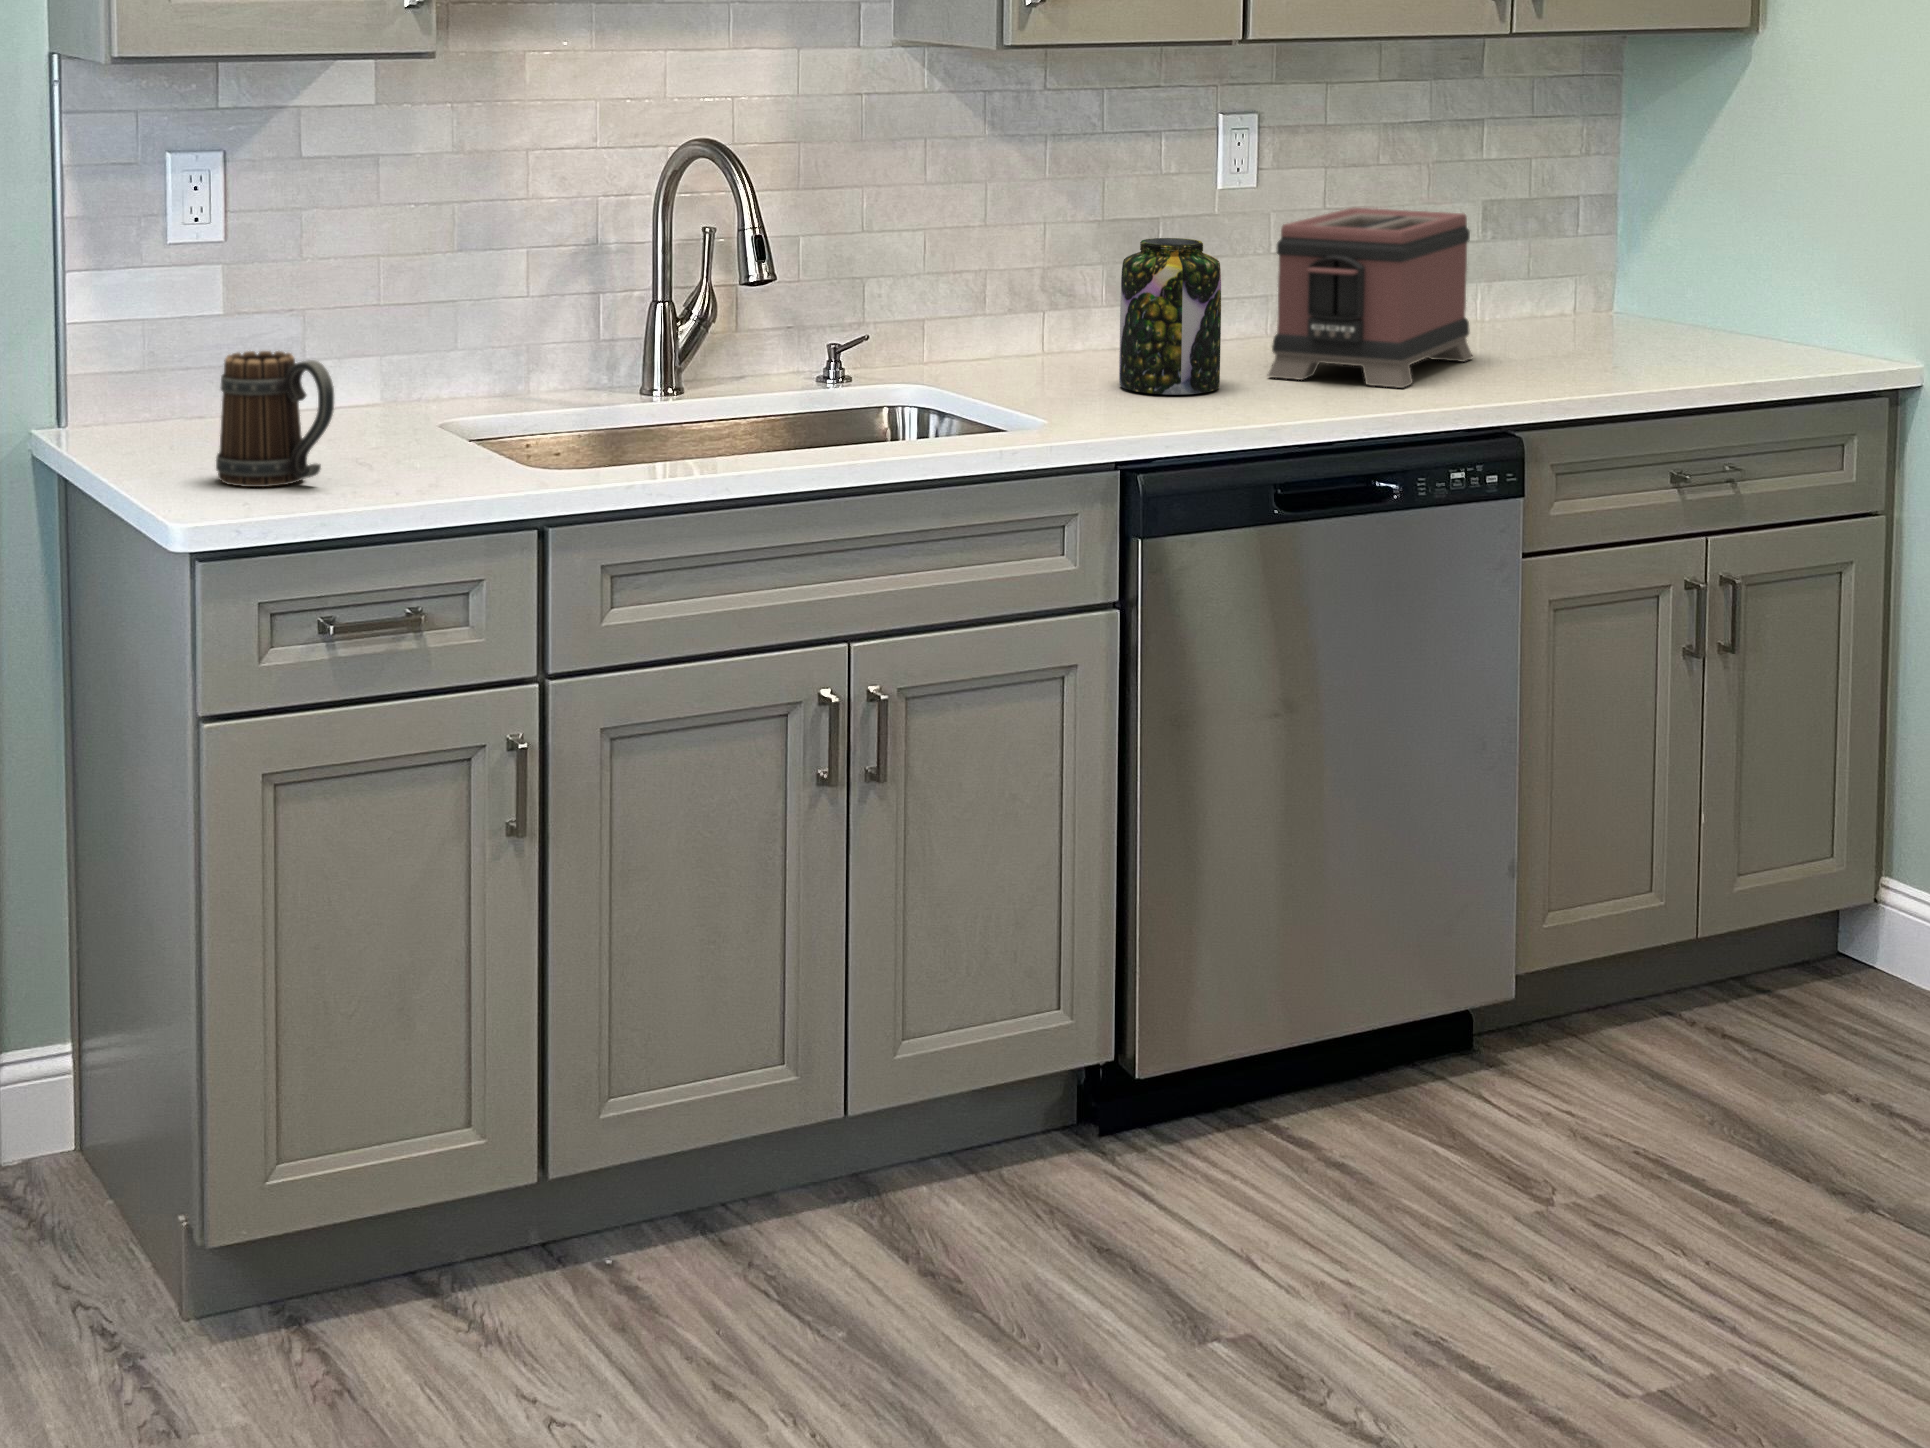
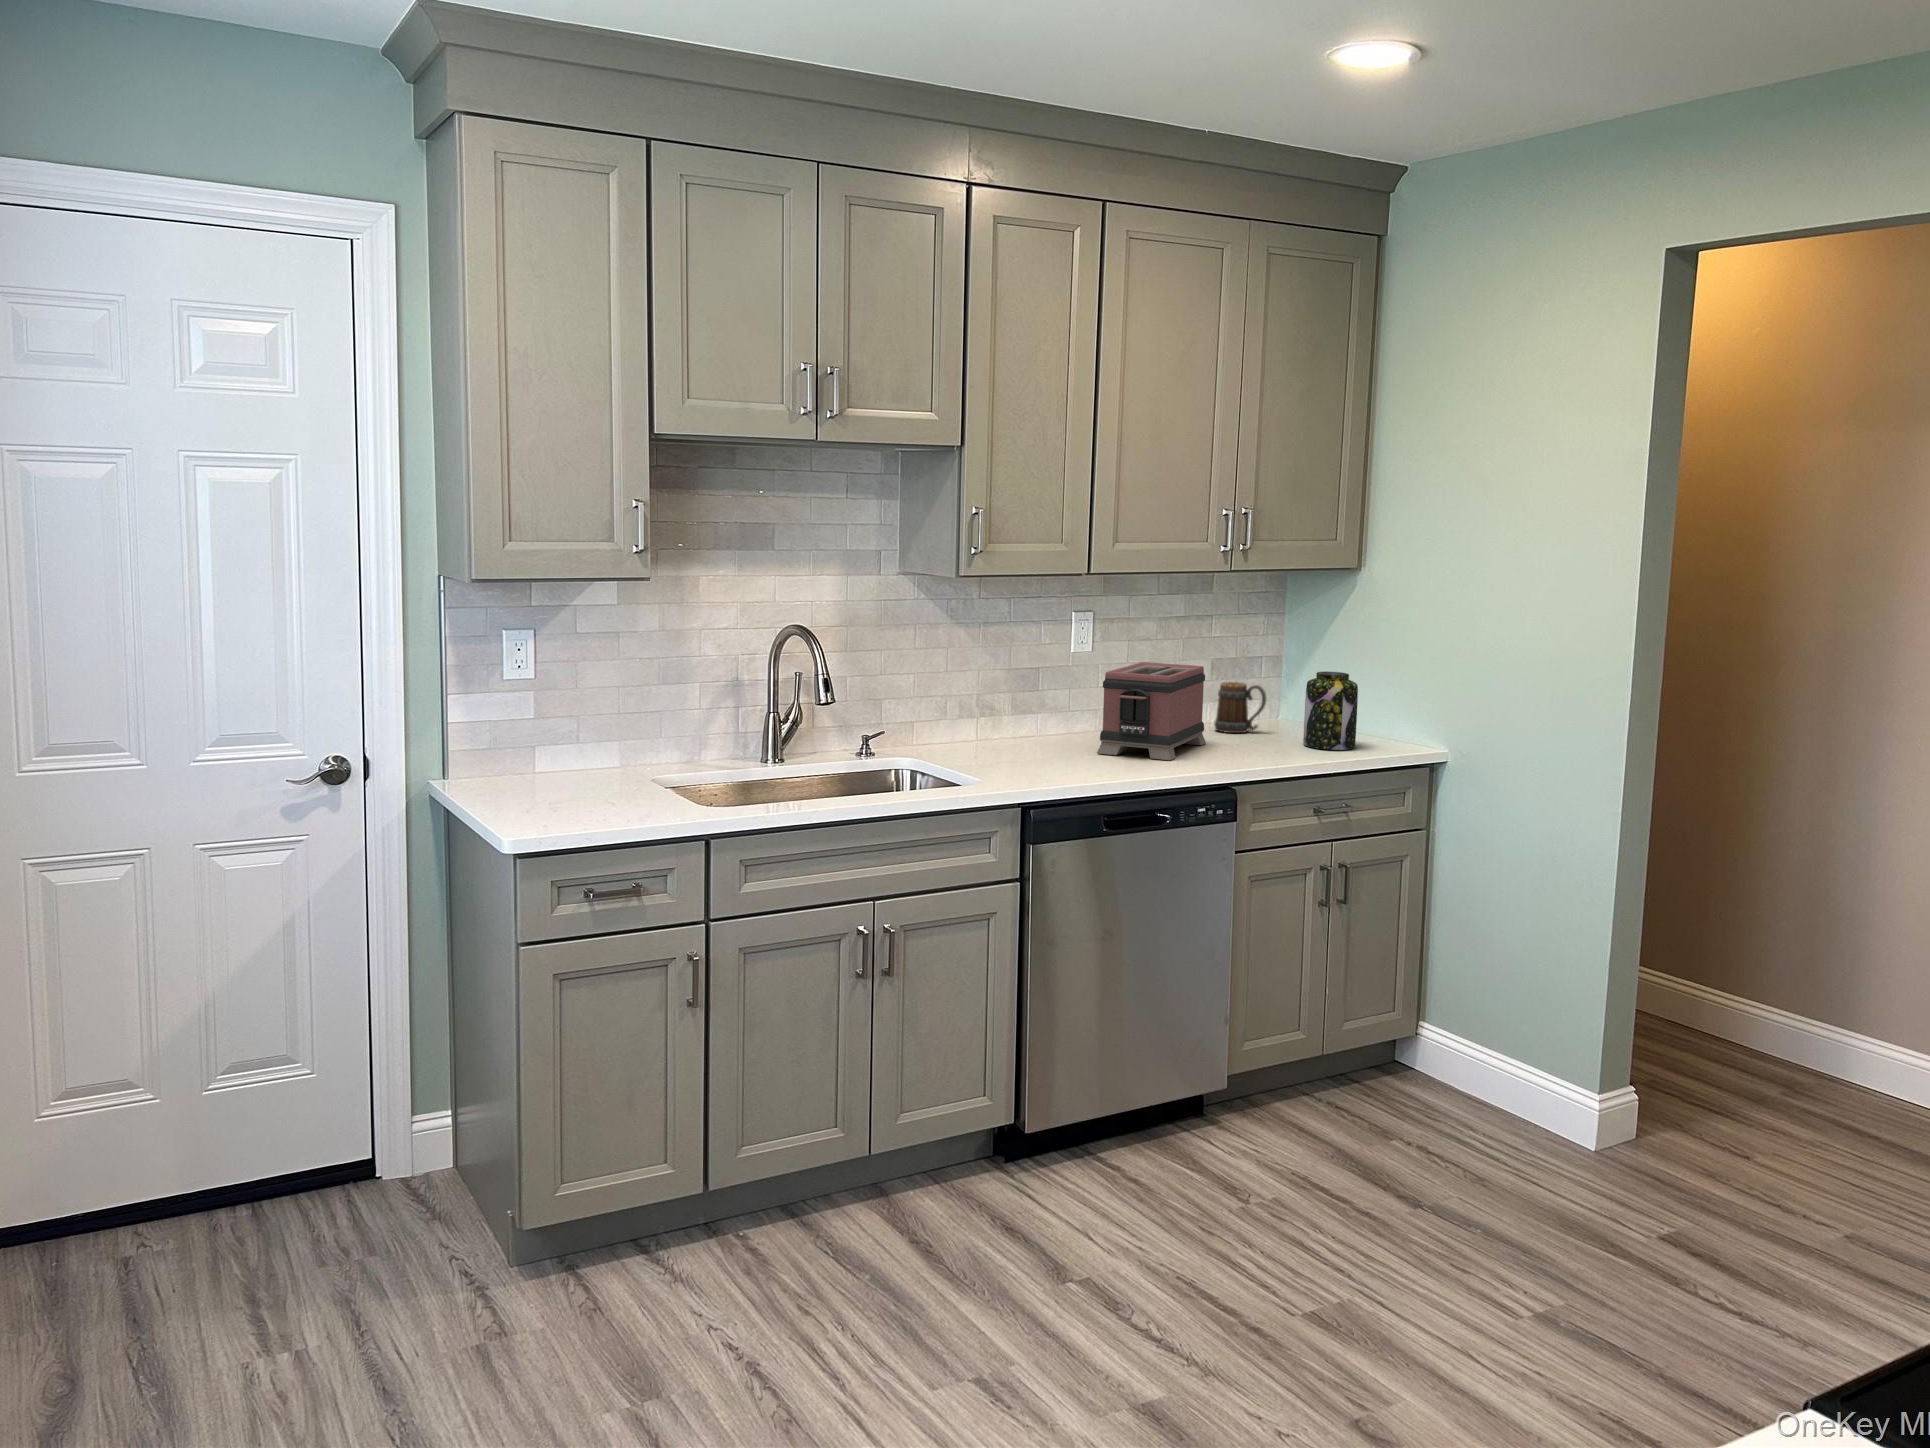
jar: present [1119,238,1221,395] -> present [1303,671,1358,750]
mug: present [216,351,334,487] -> present [1214,682,1266,733]

